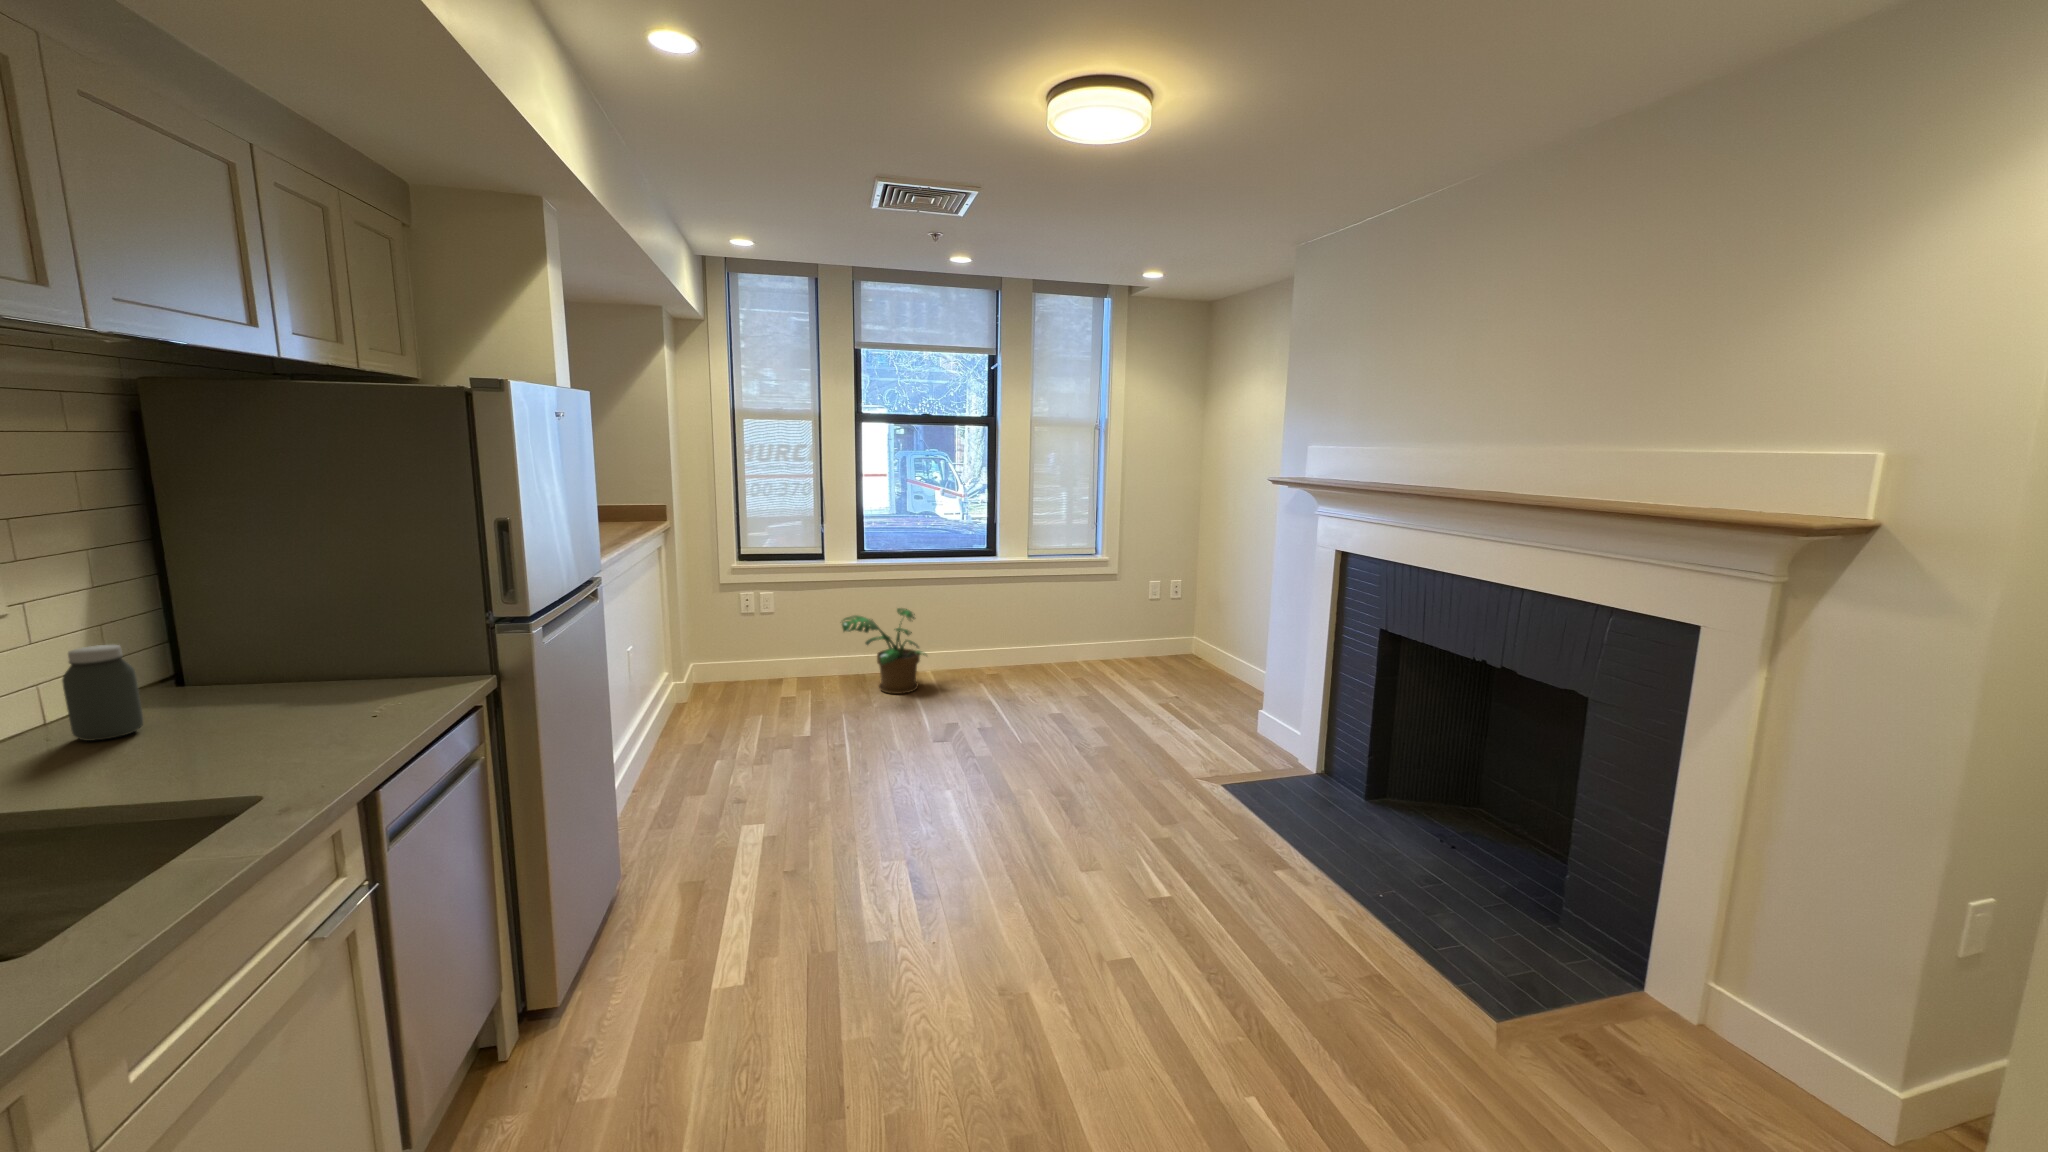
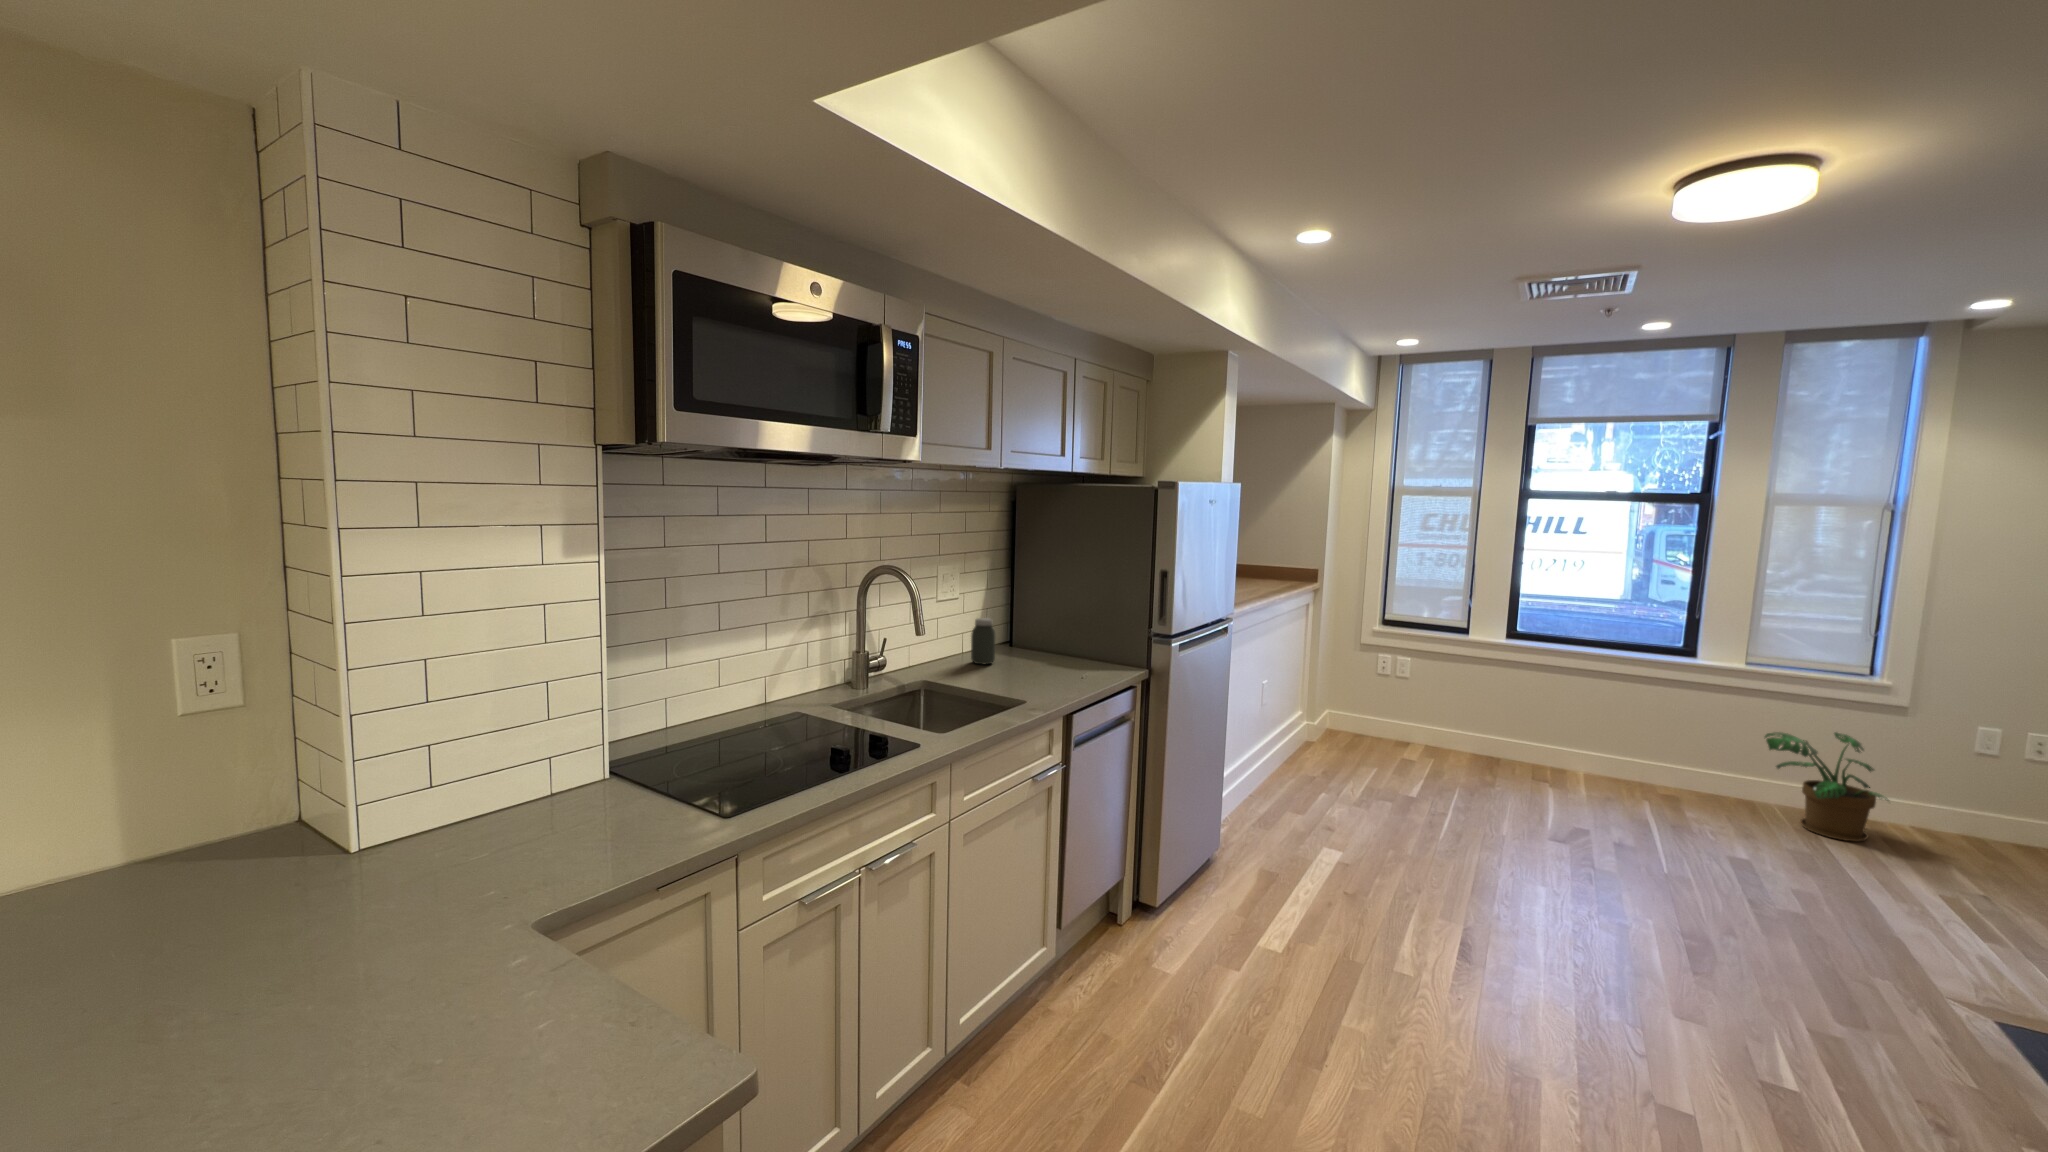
potted plant: present [842,608,926,694] -> present [1765,732,1888,842]

